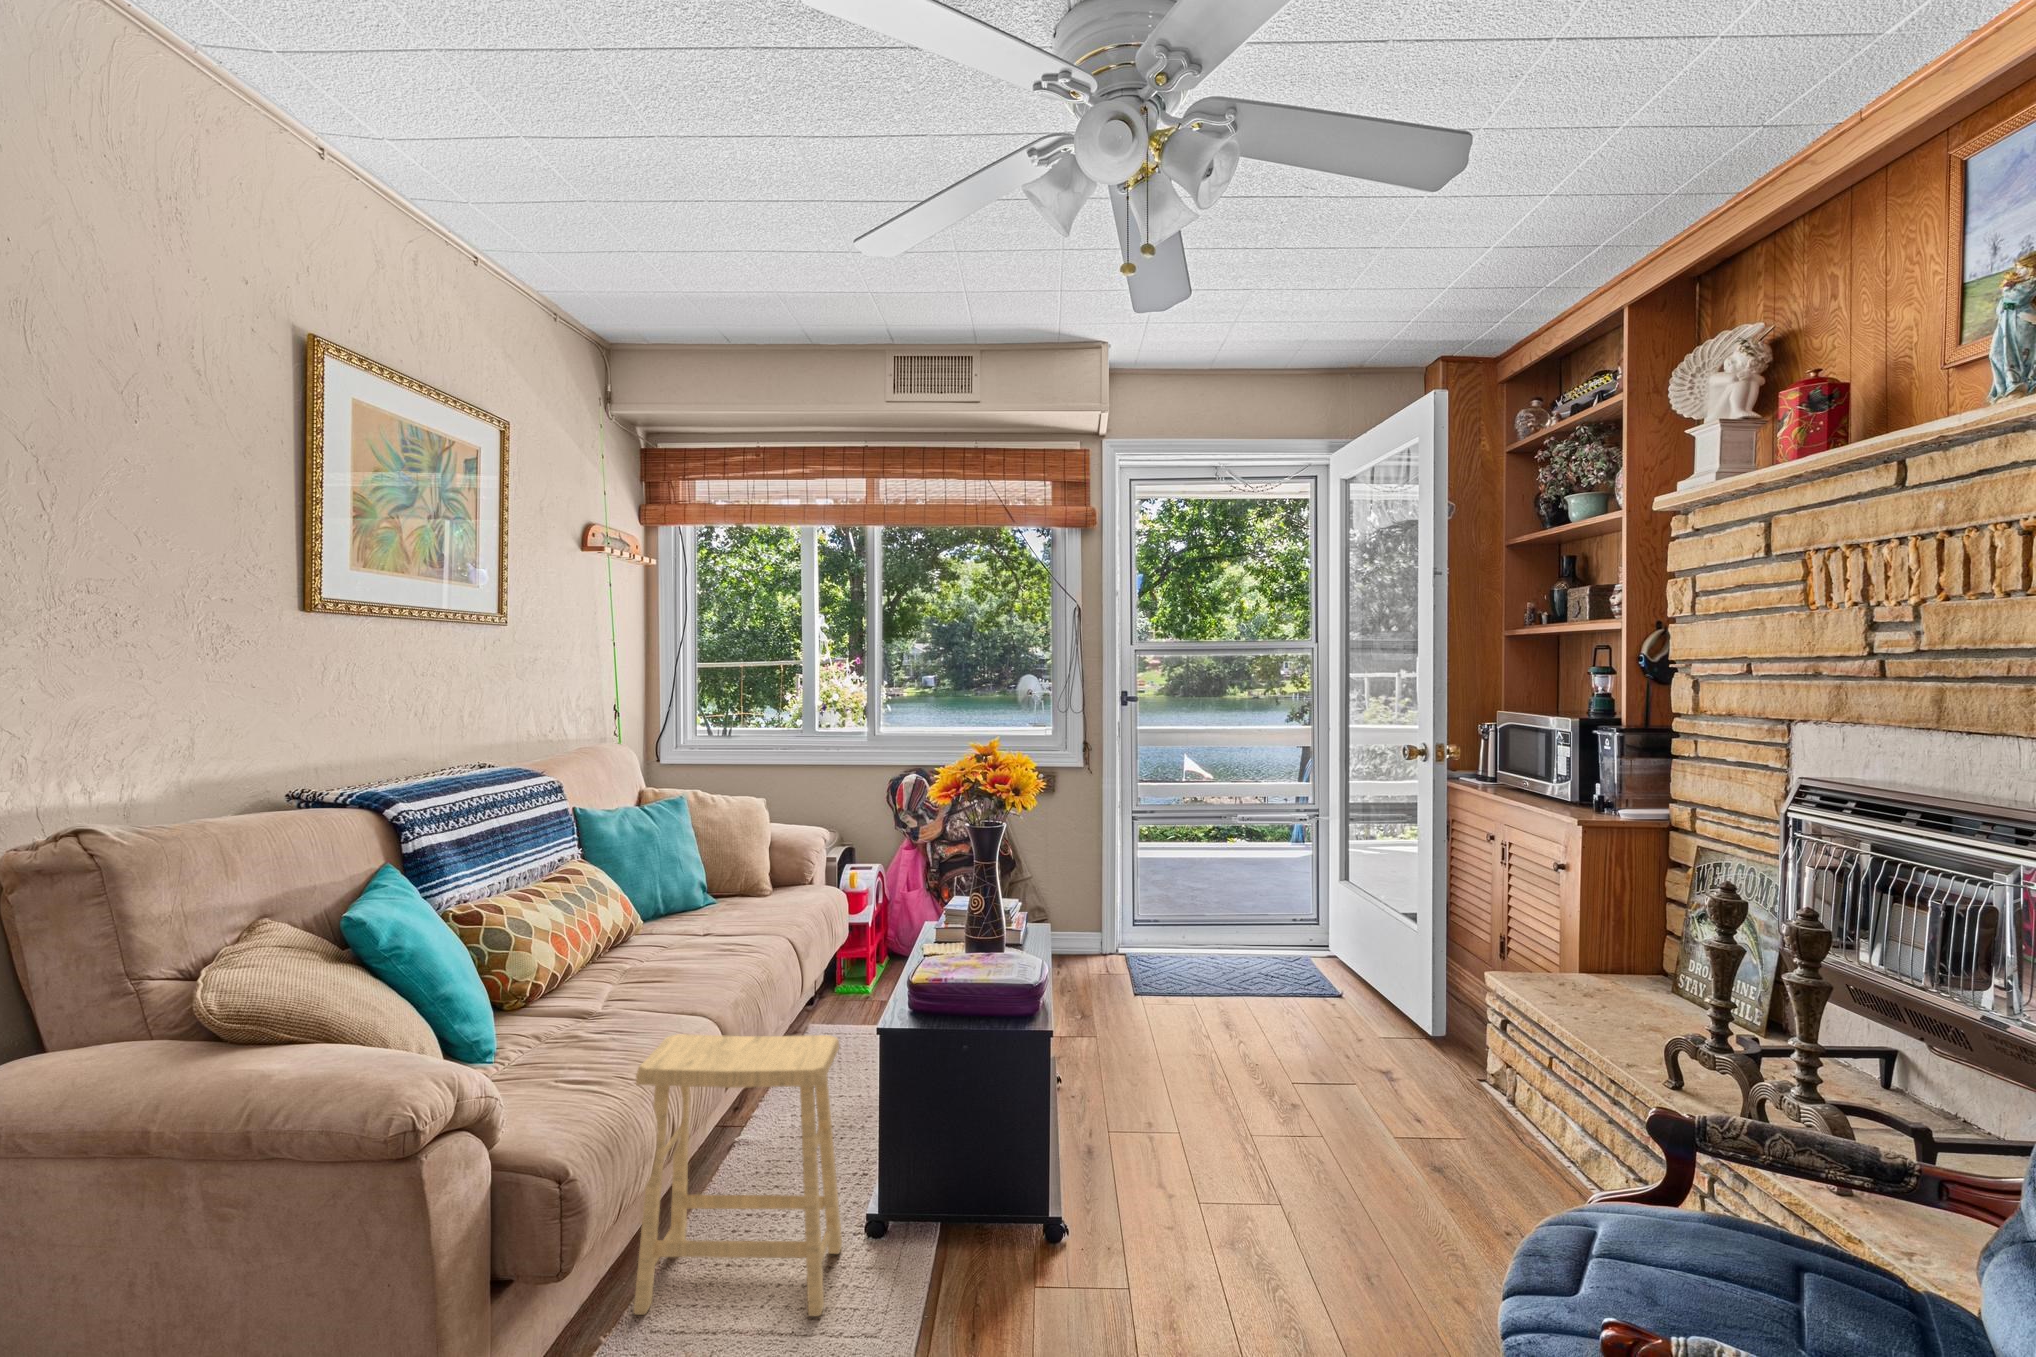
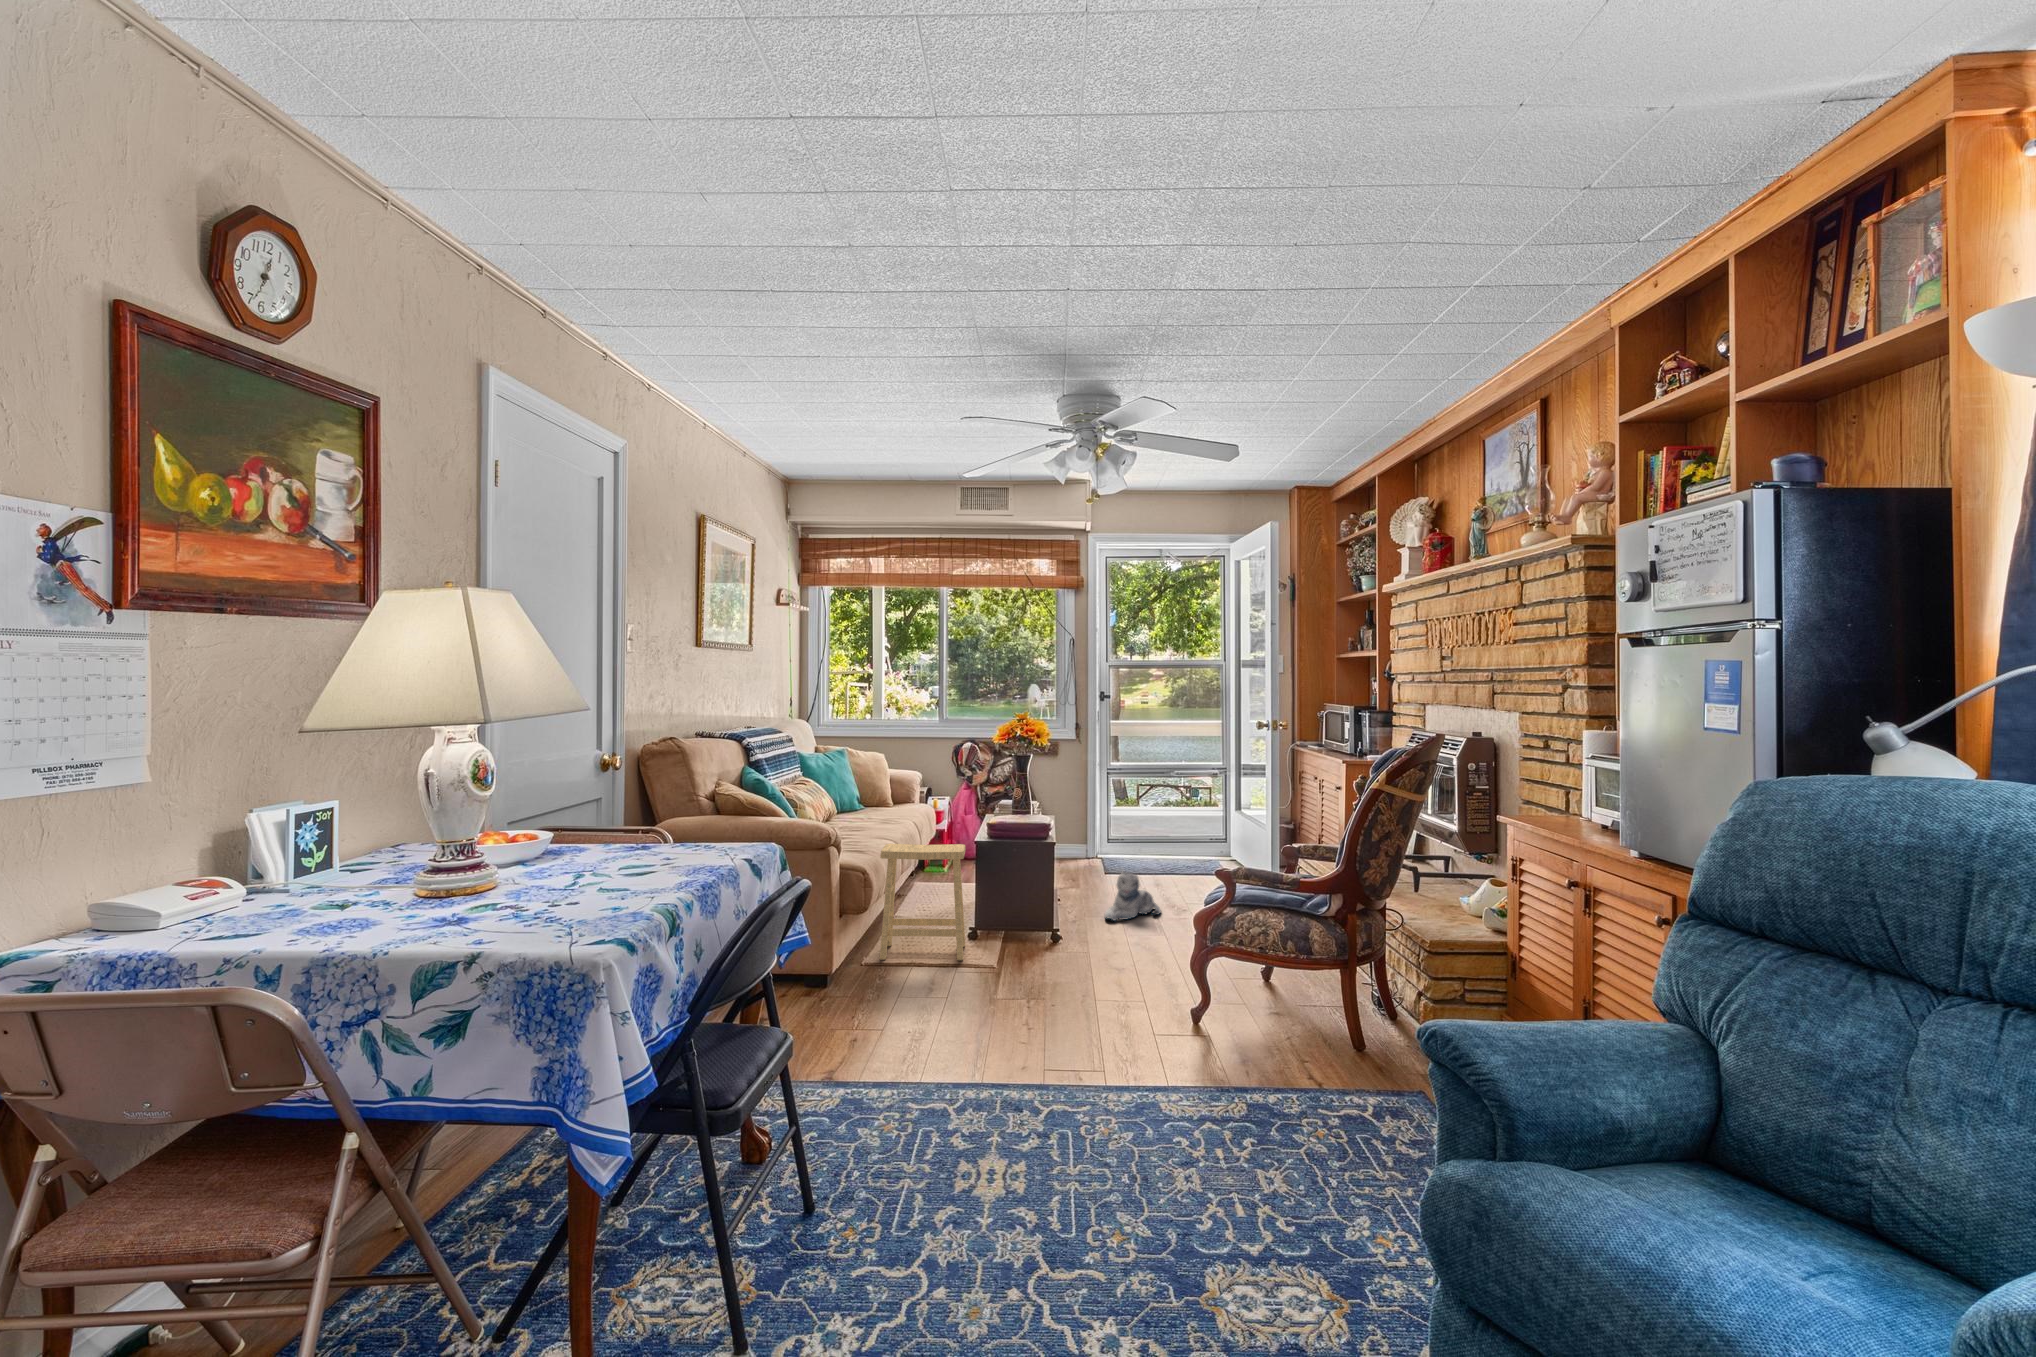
plush toy: none [1137,1043,1244,1151] -> present [1105,872,1161,921]

